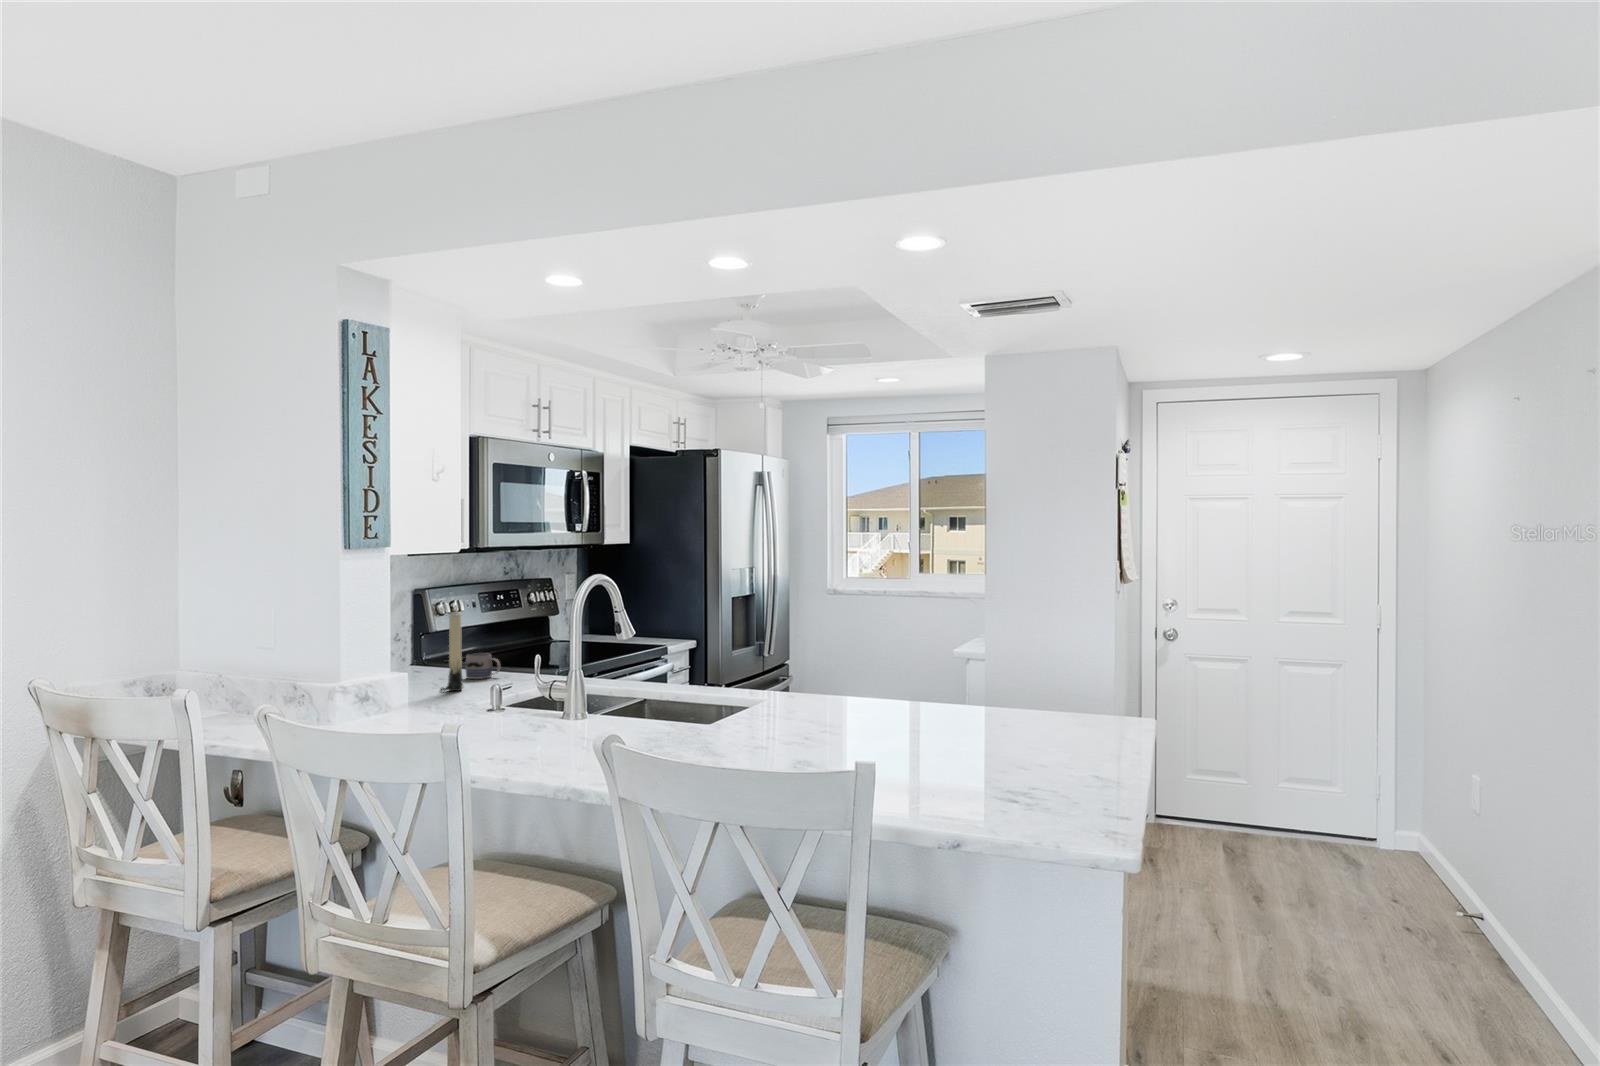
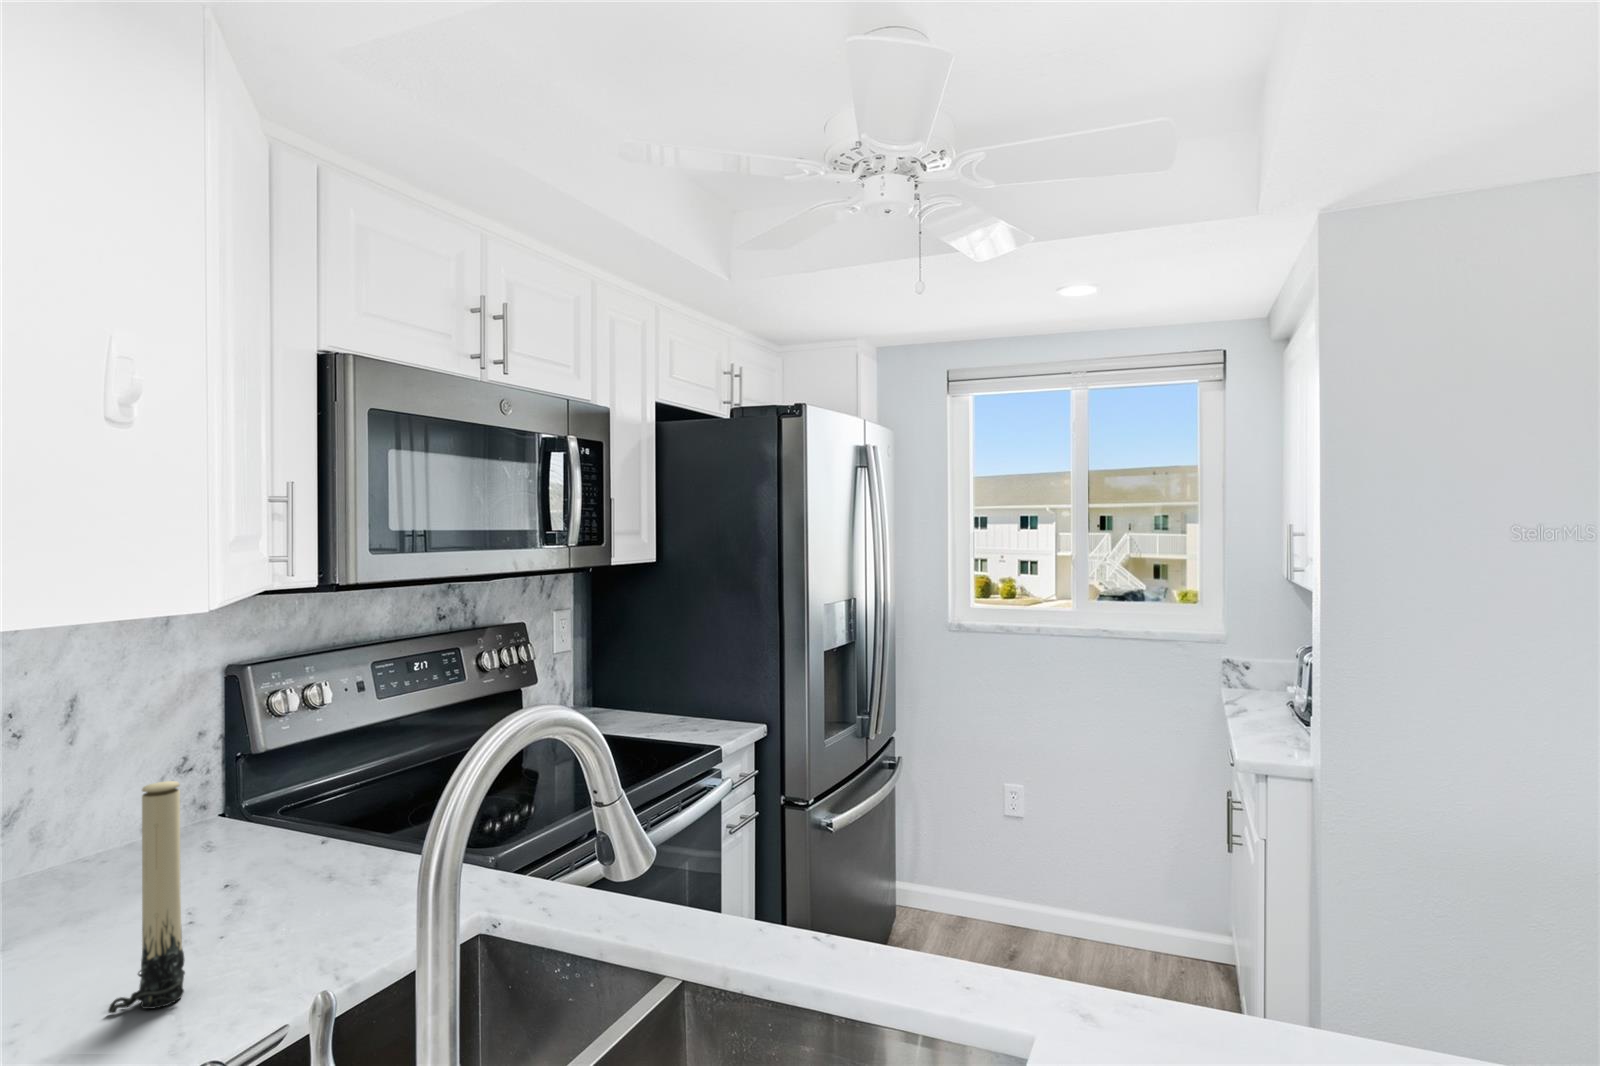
mug: present [465,653,500,679] -> none [261,833,346,907]

